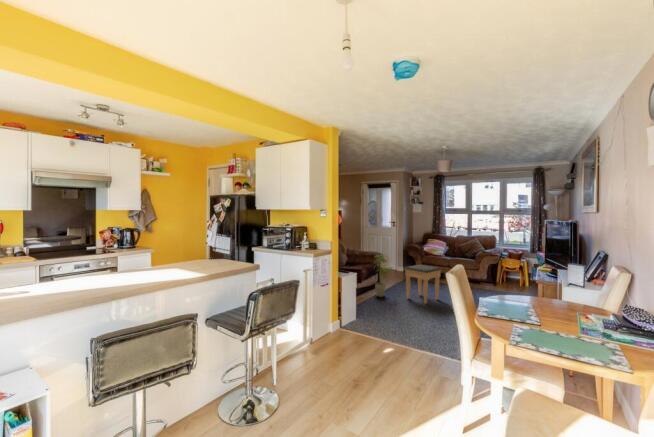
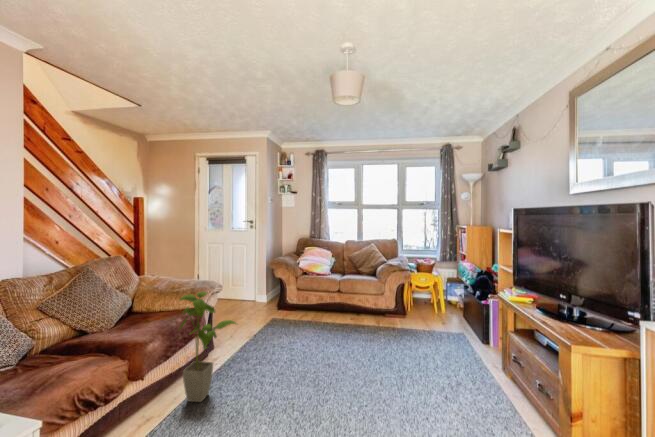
footstool: present [405,265,441,304] -> none [260,304,343,411]

